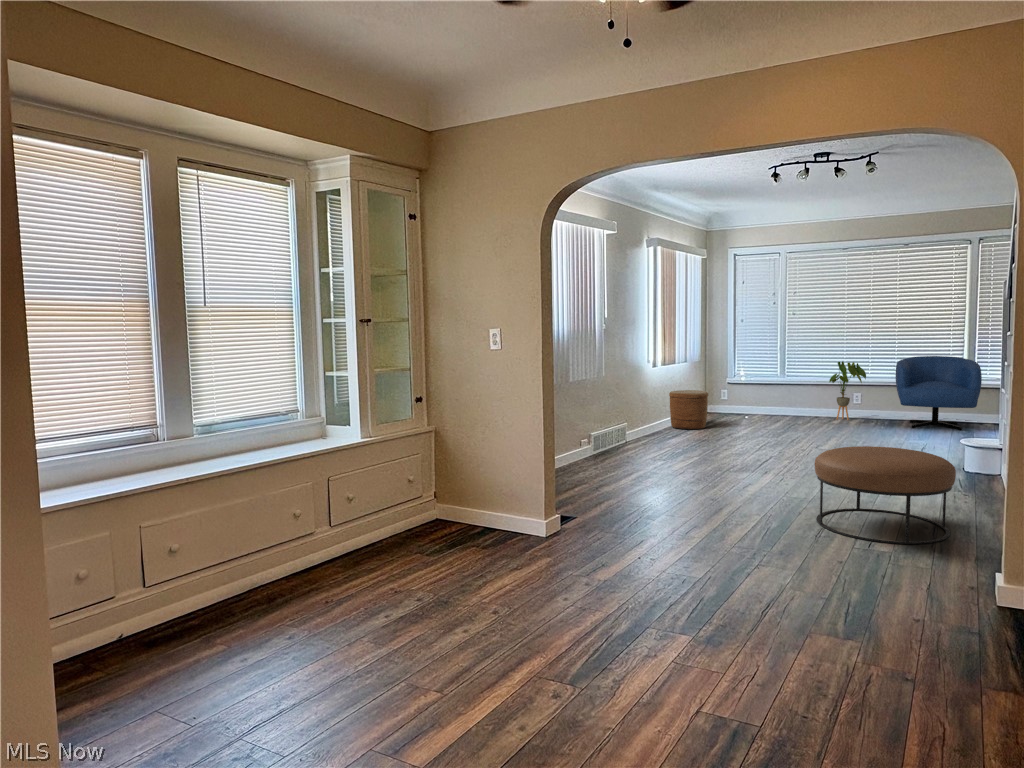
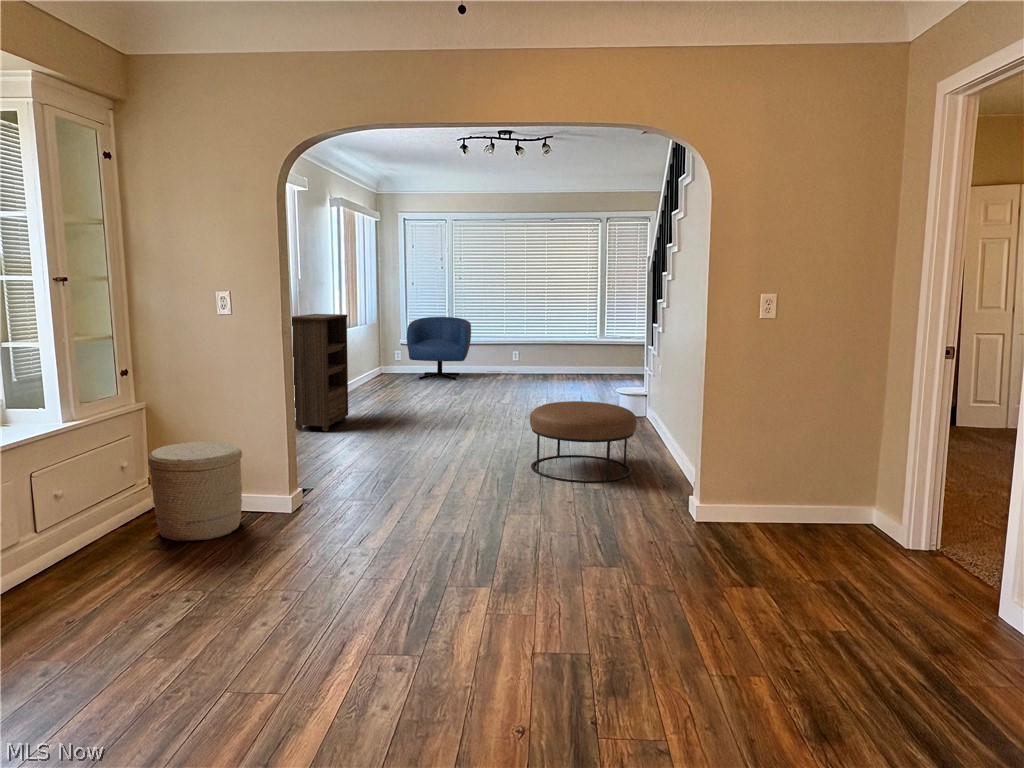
bookshelf: none [588,351,647,464] -> present [292,314,348,431]
armchair: present [896,356,982,430] -> present [407,317,471,380]
house plant: present [829,362,866,420] -> none [494,324,525,377]
woven basket: present [669,390,708,429] -> present [148,441,242,541]

